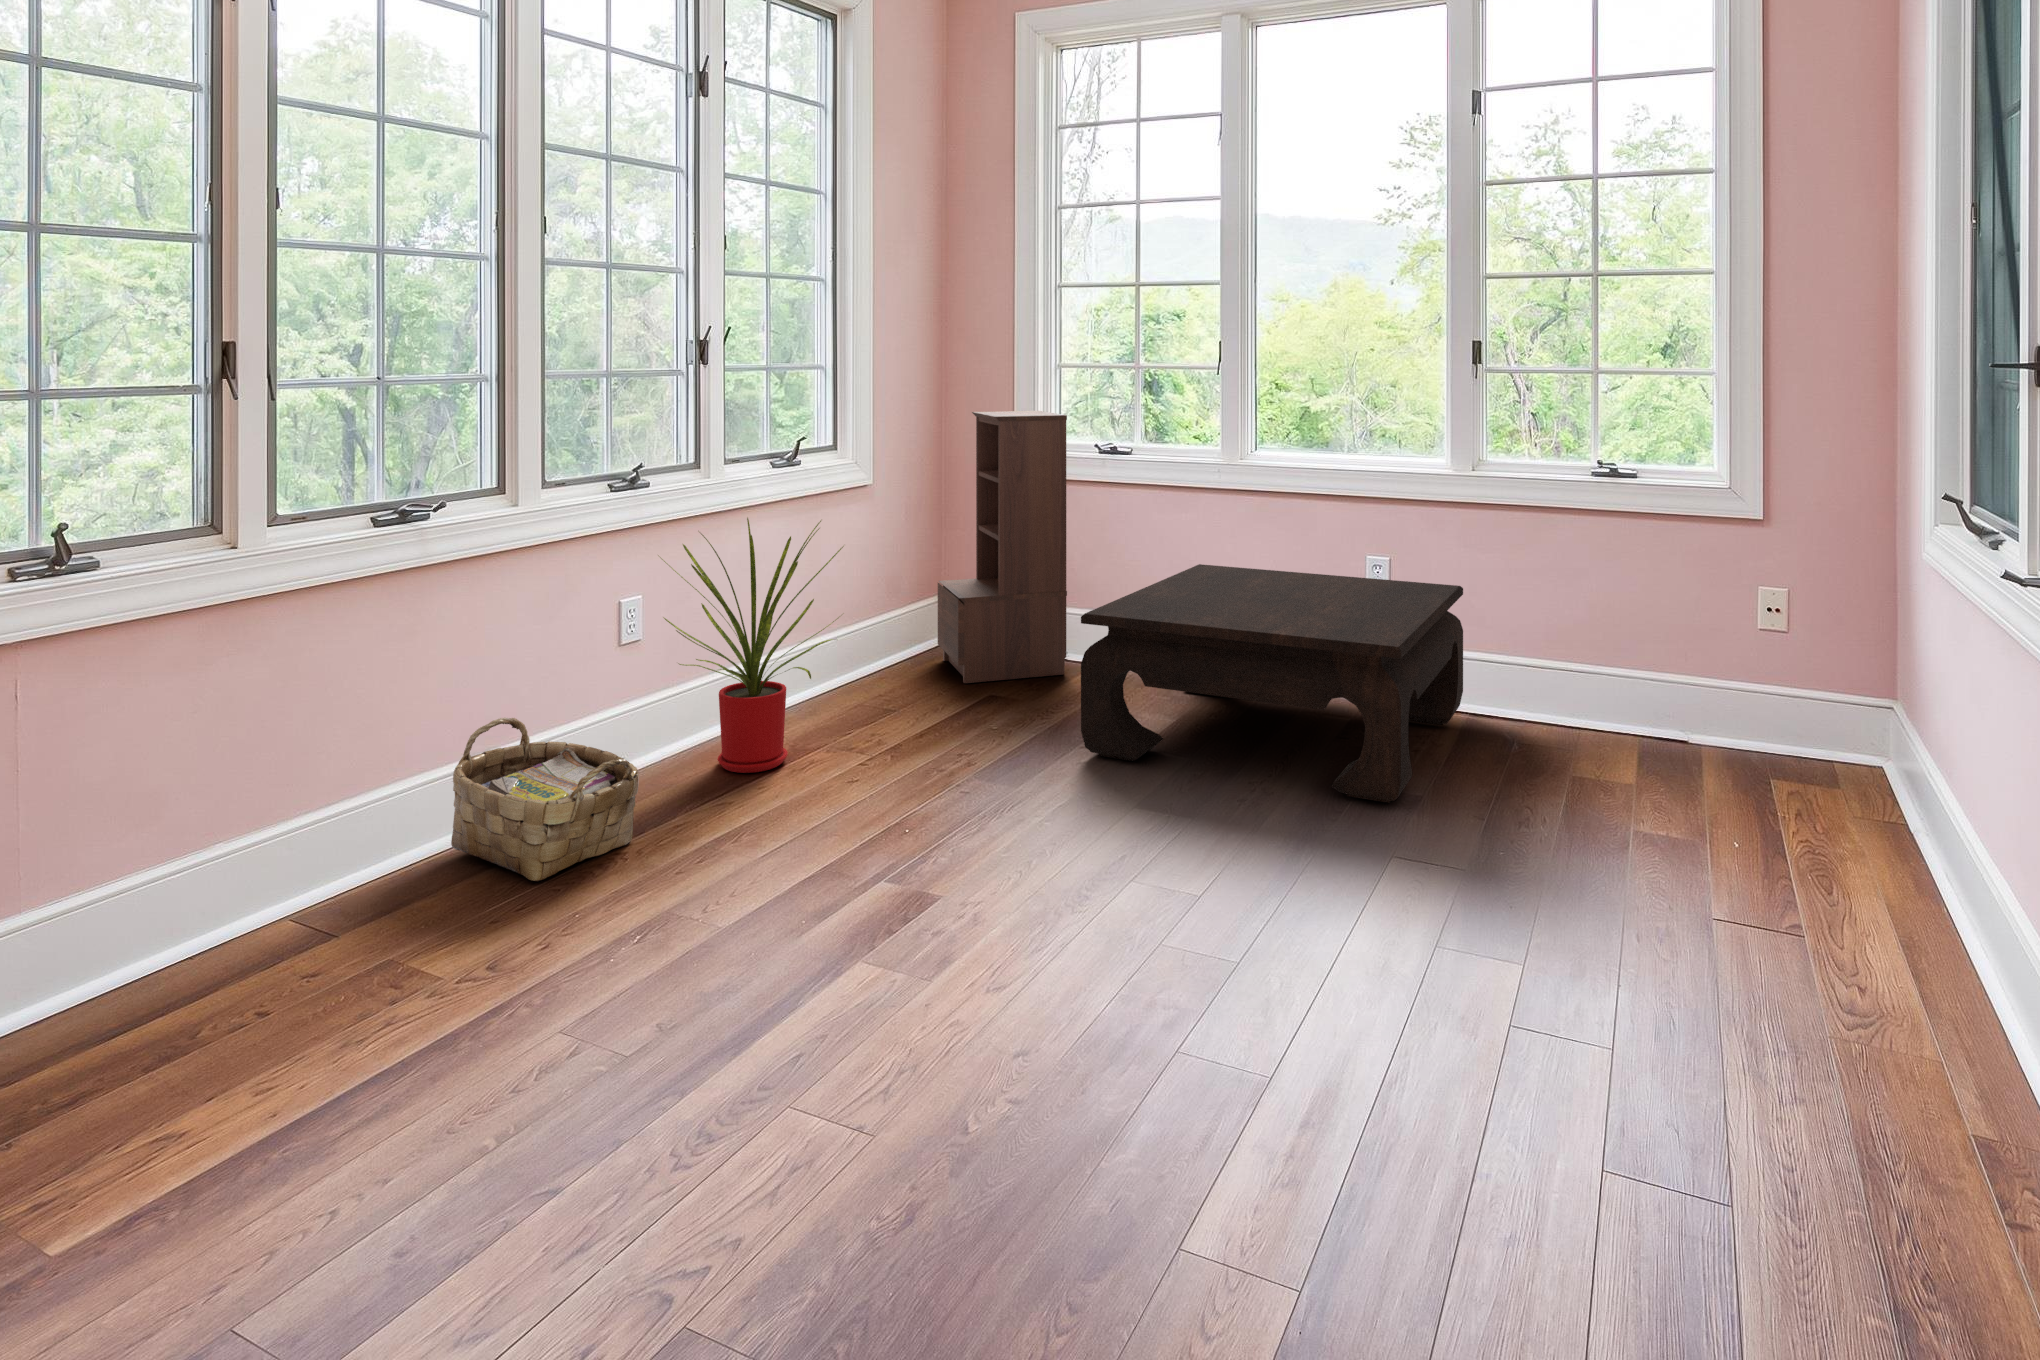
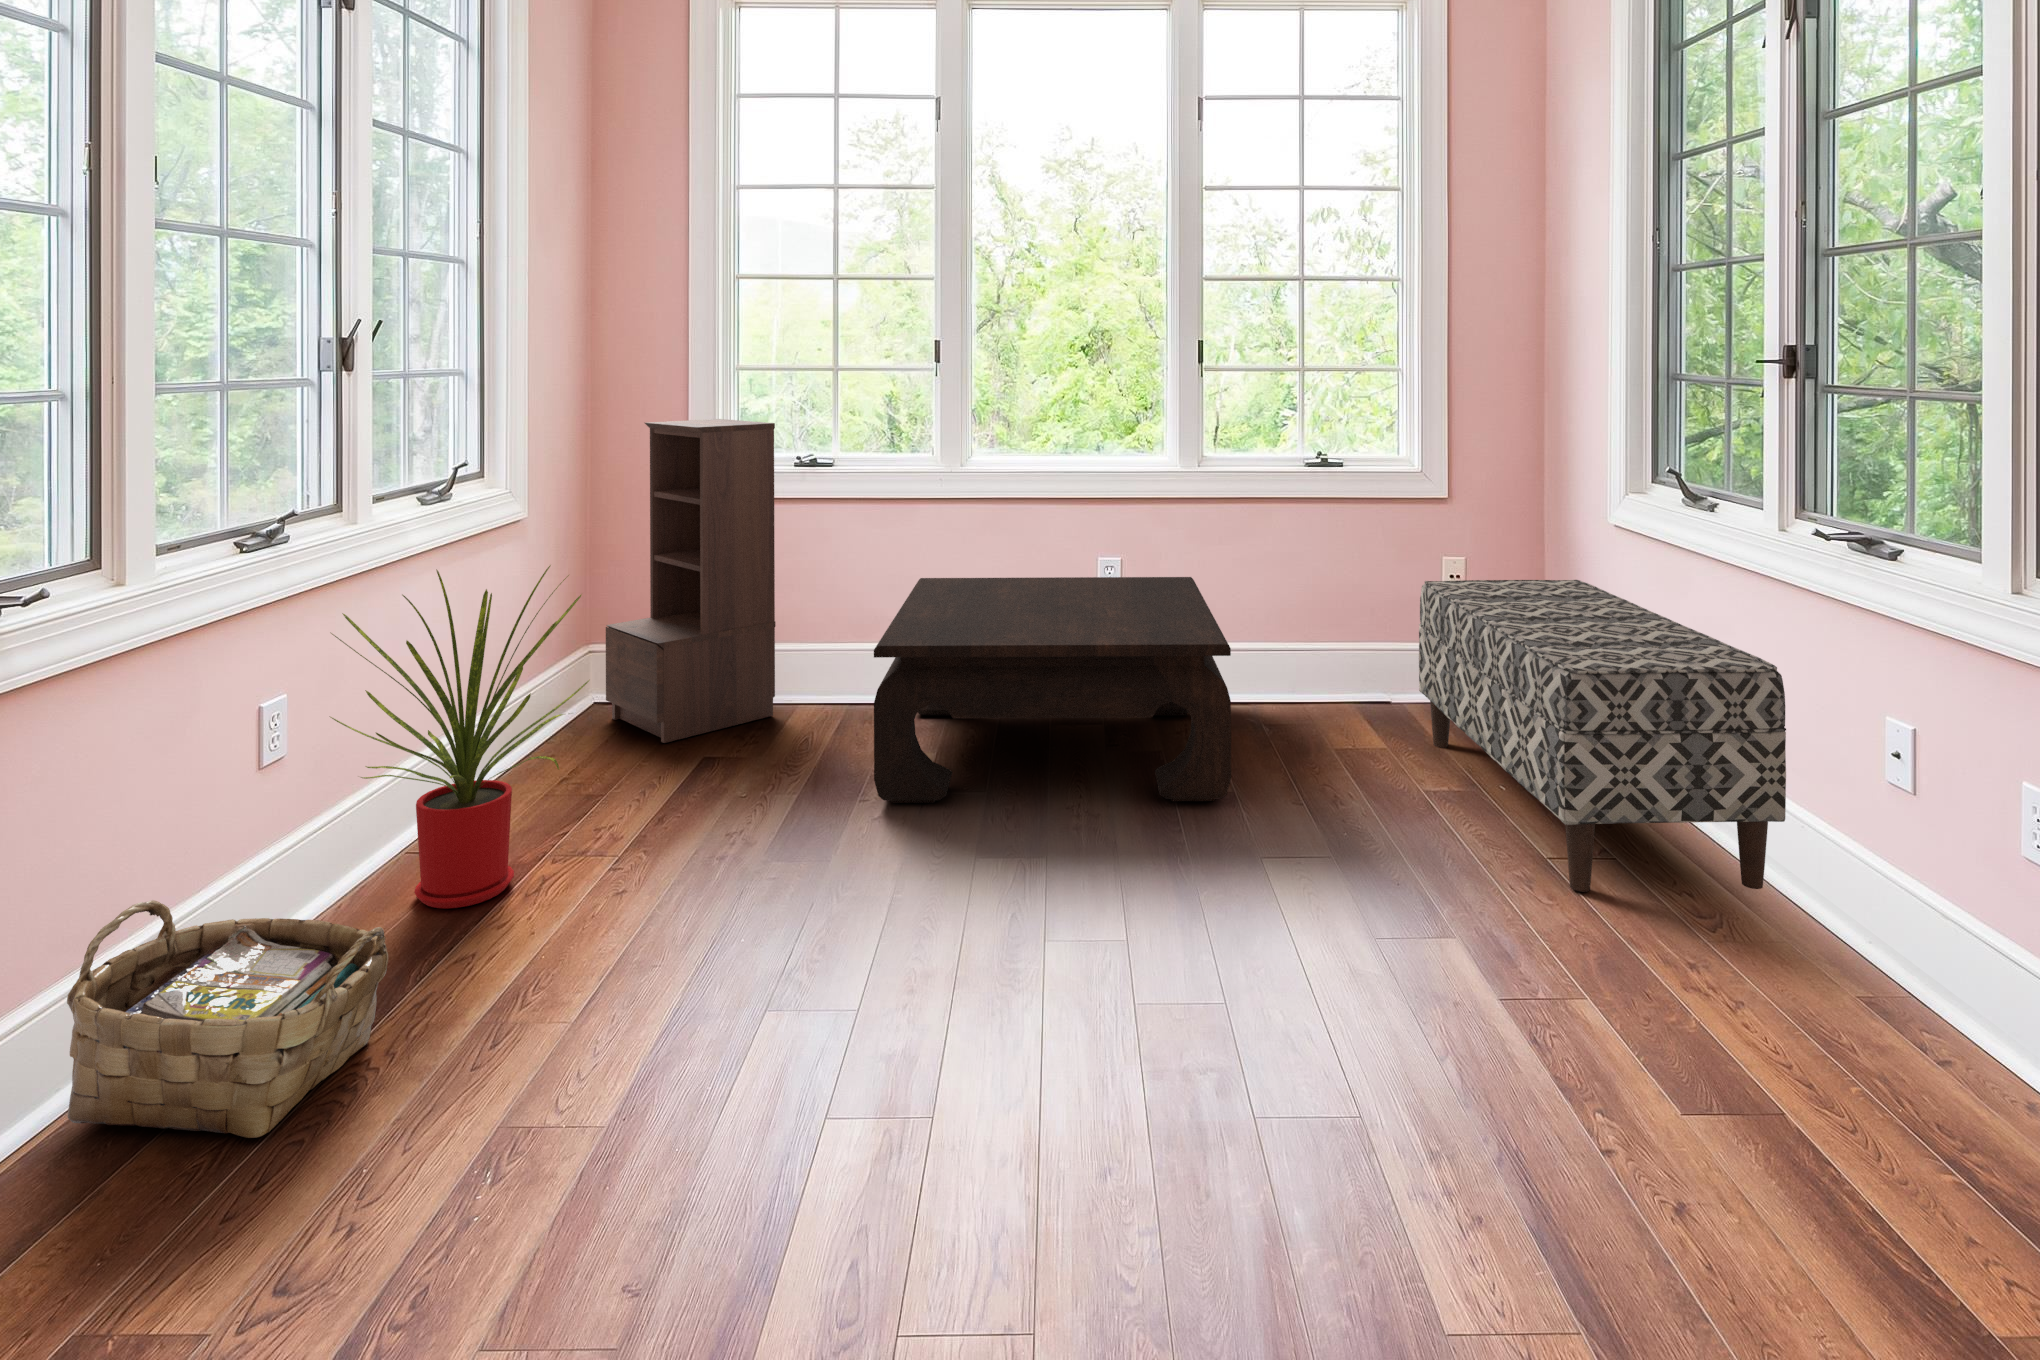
bench: none [1681,610,1991,1002] -> present [1419,580,1786,892]

